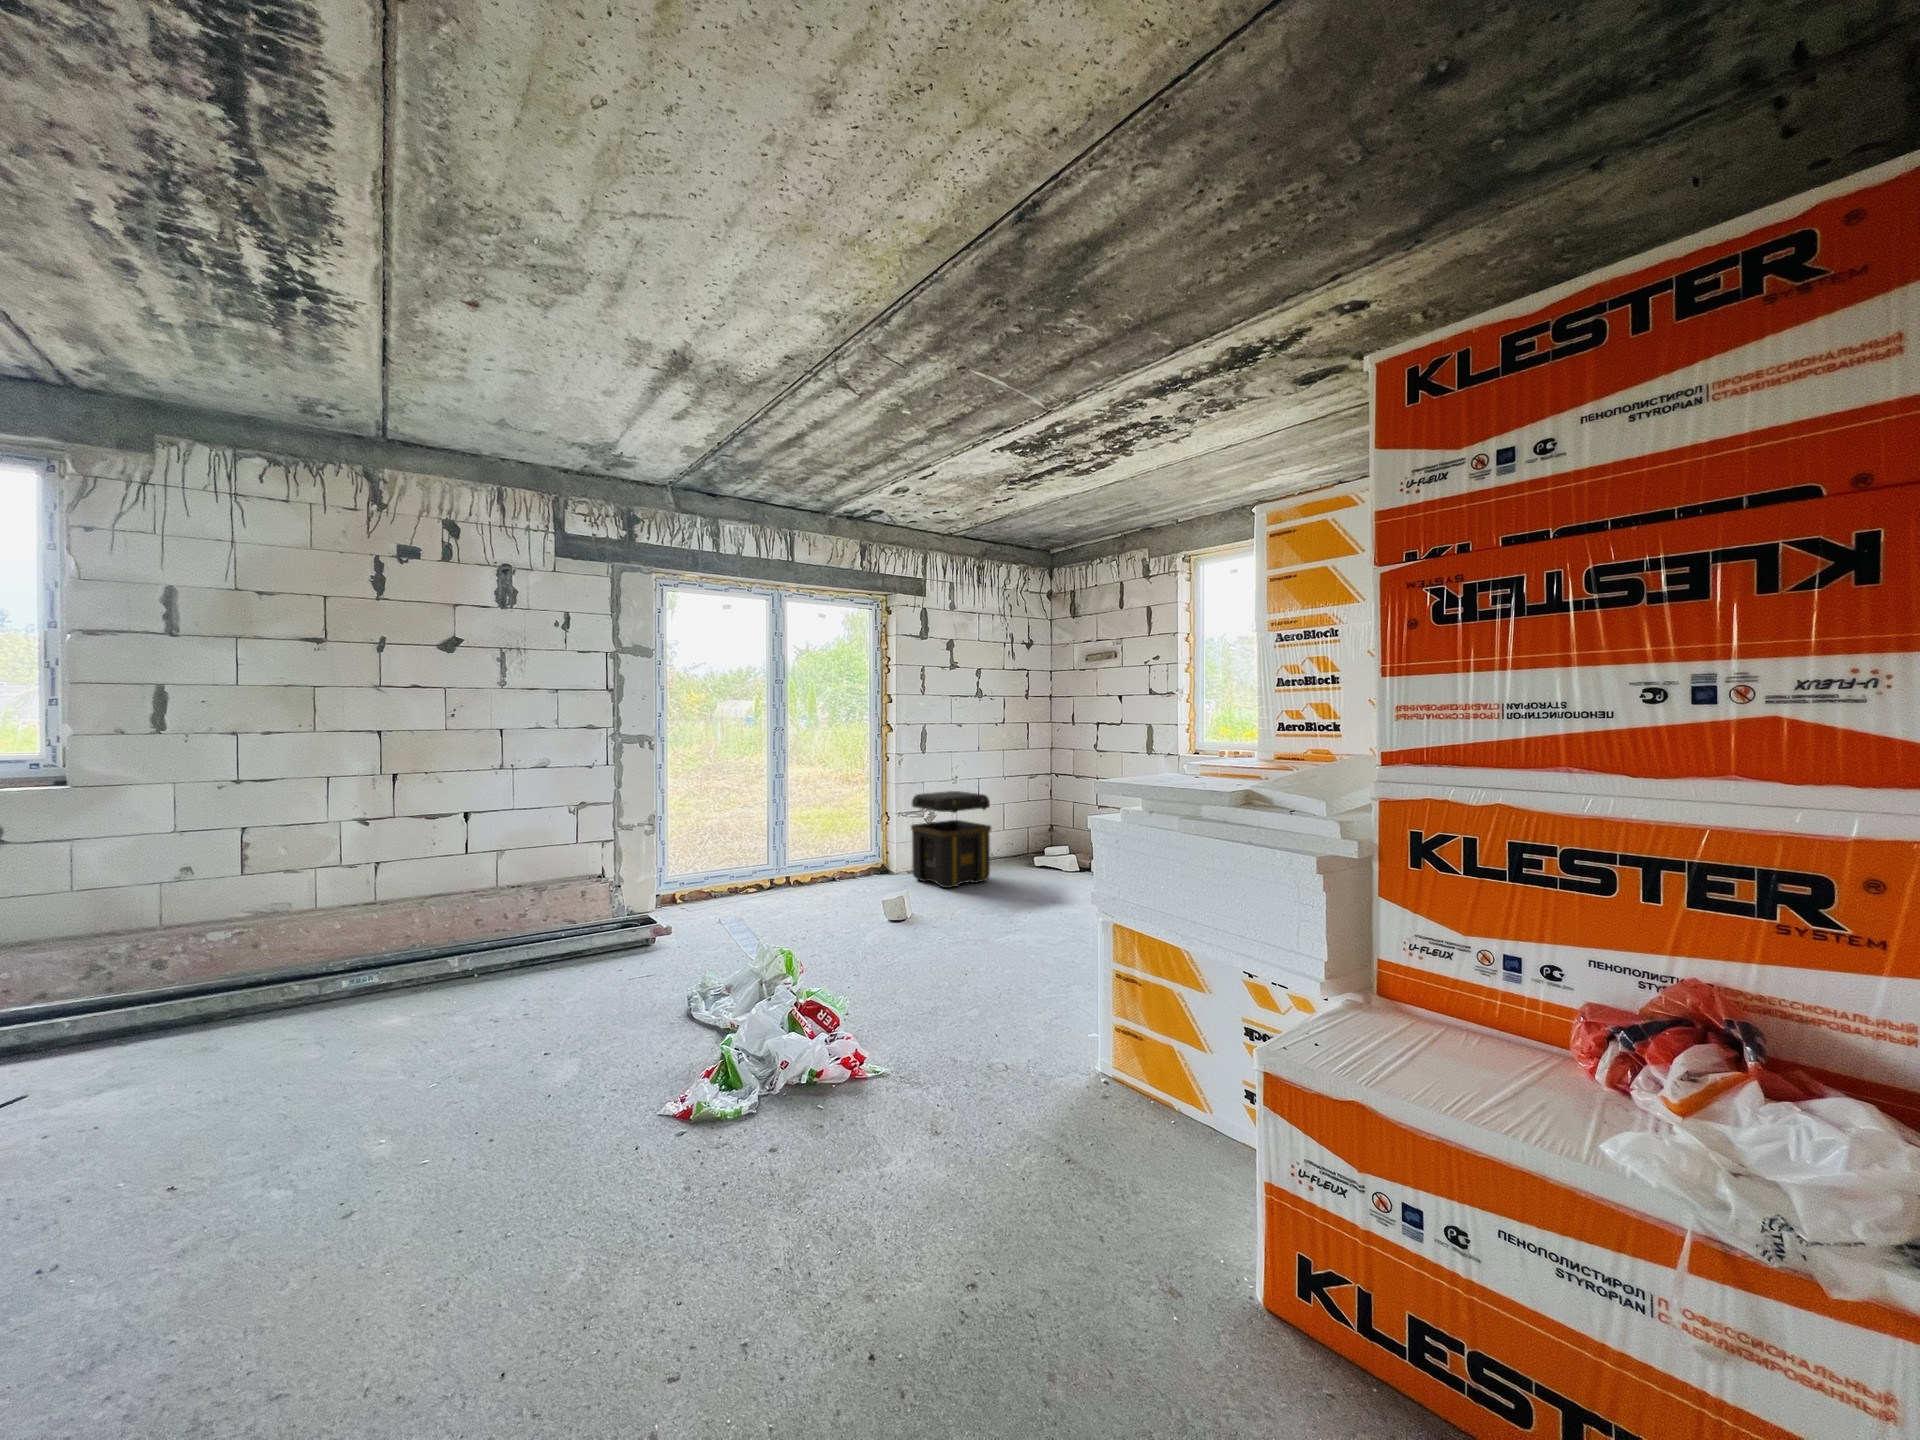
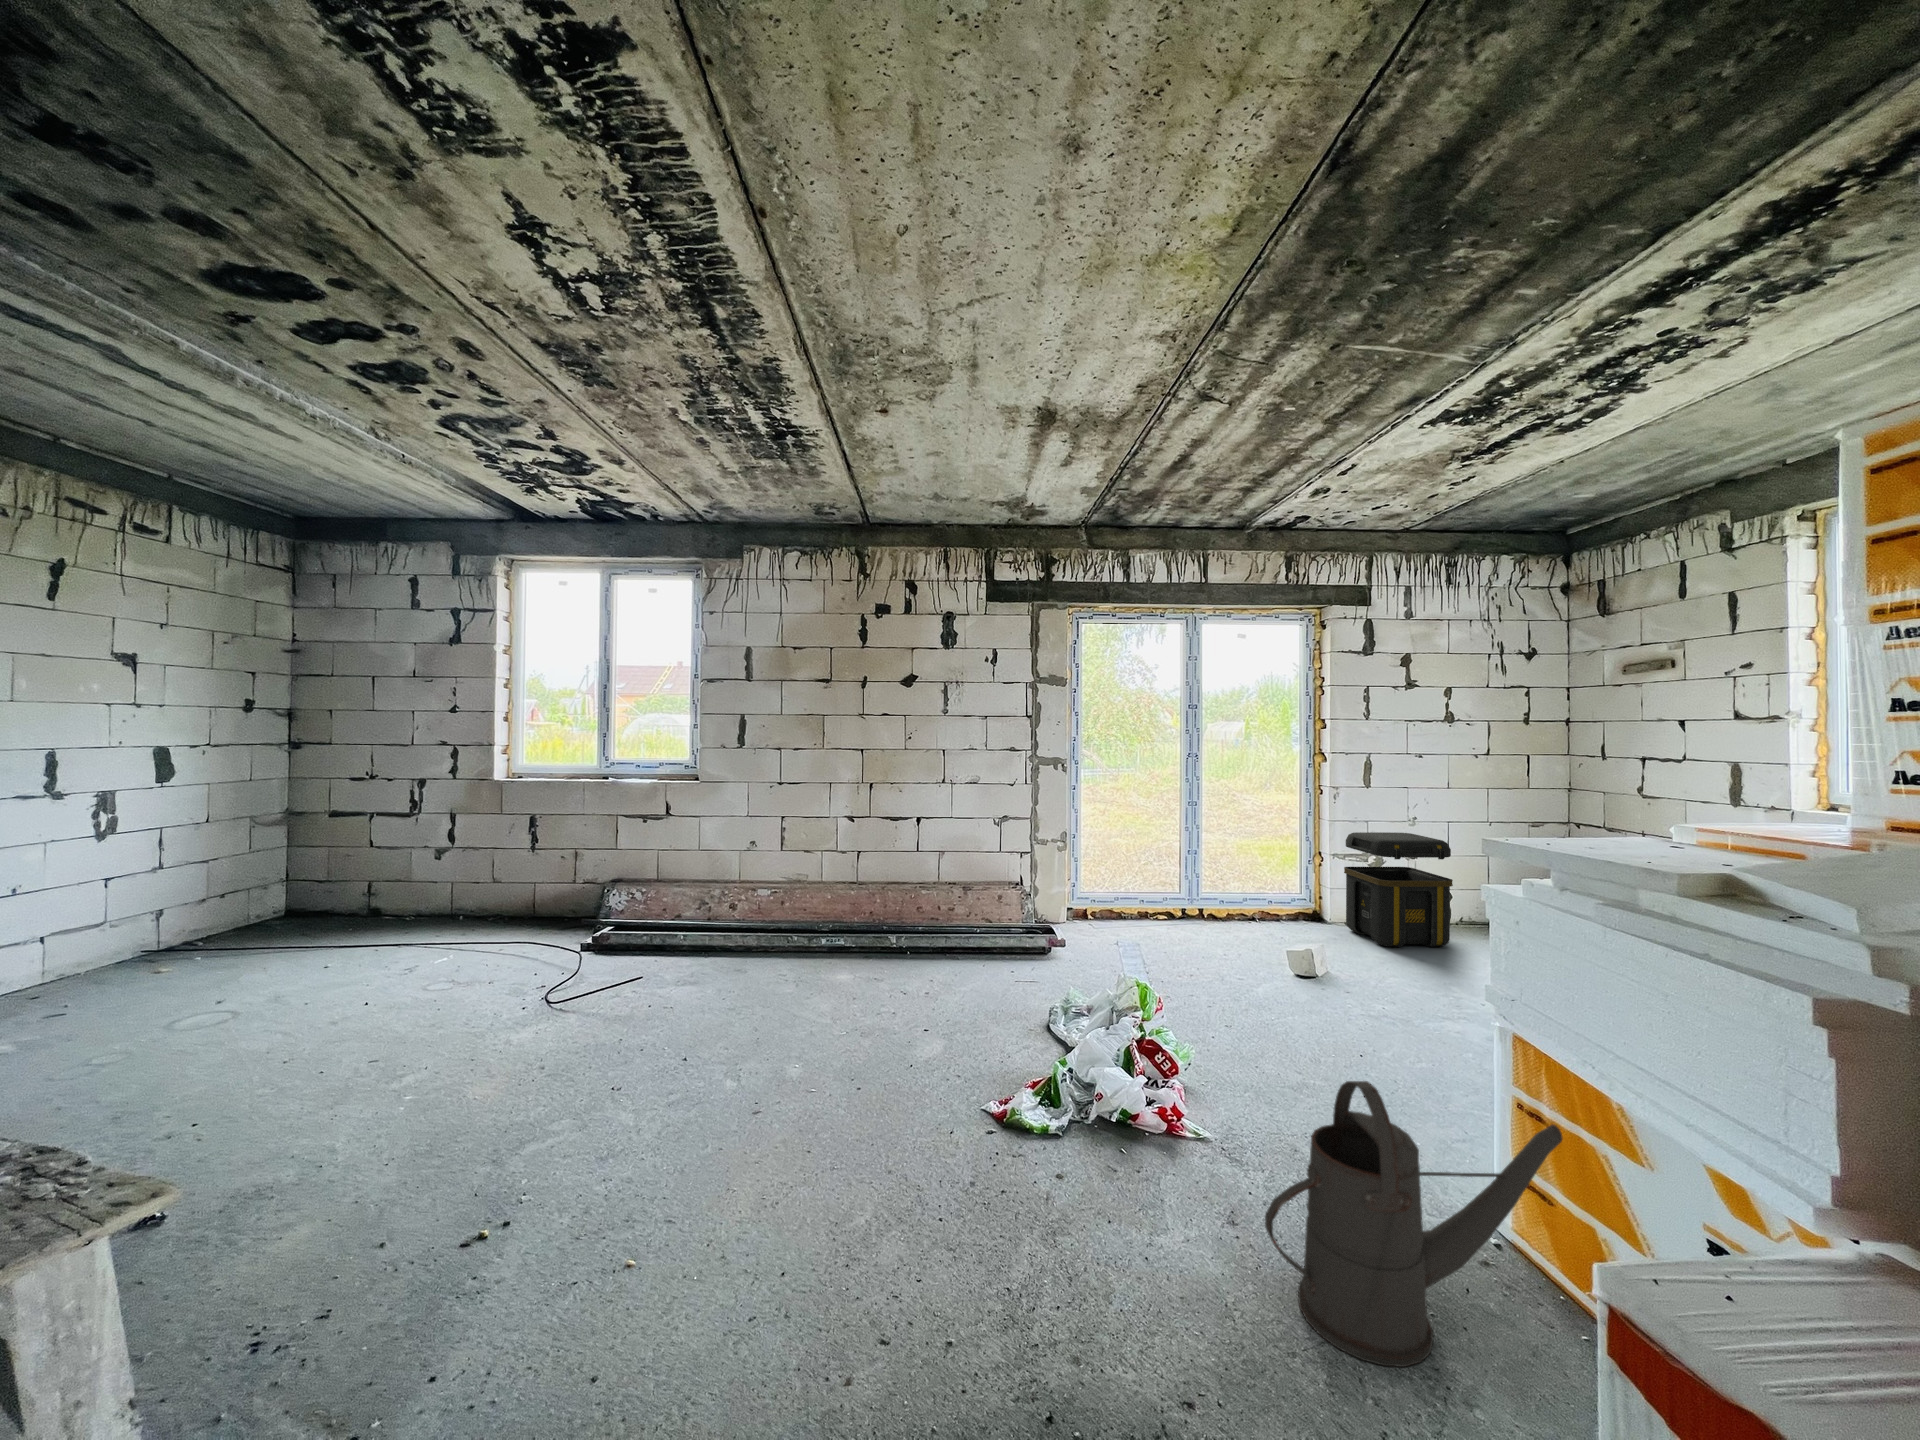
watering can: none [983,974,1155,1189] -> present [1265,1081,1562,1367]

